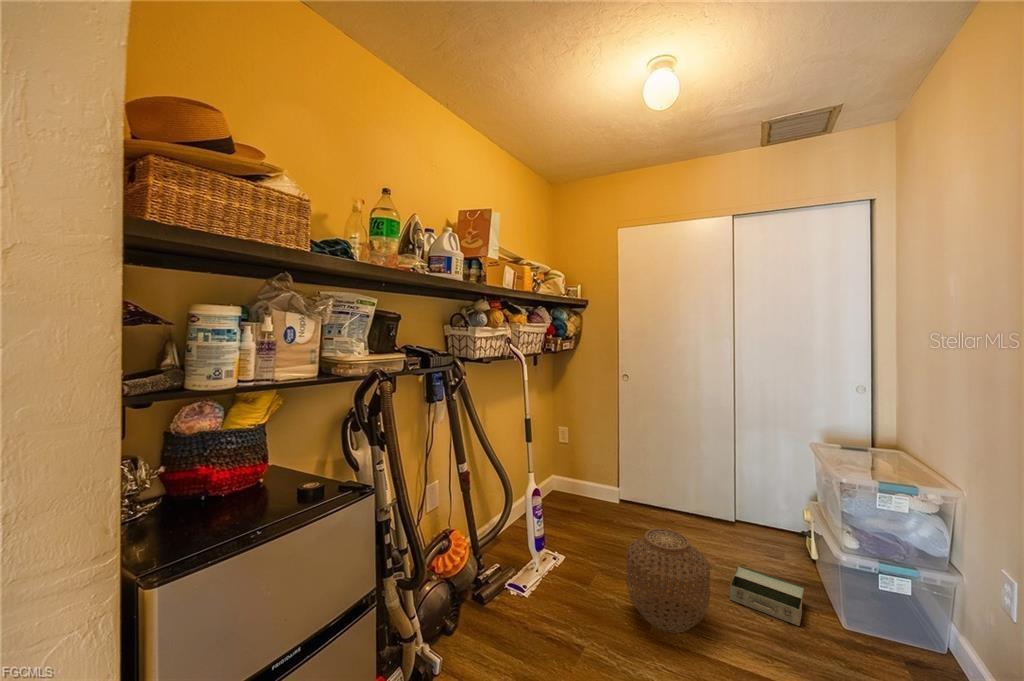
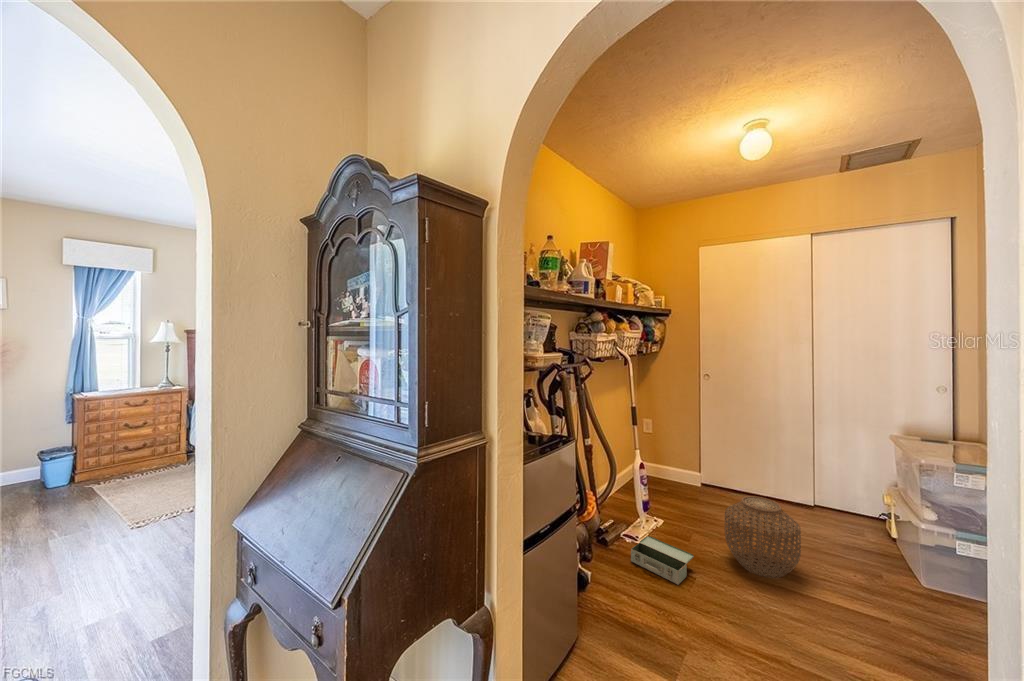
toolbox: present [730,566,804,626] -> present [631,536,694,584]

